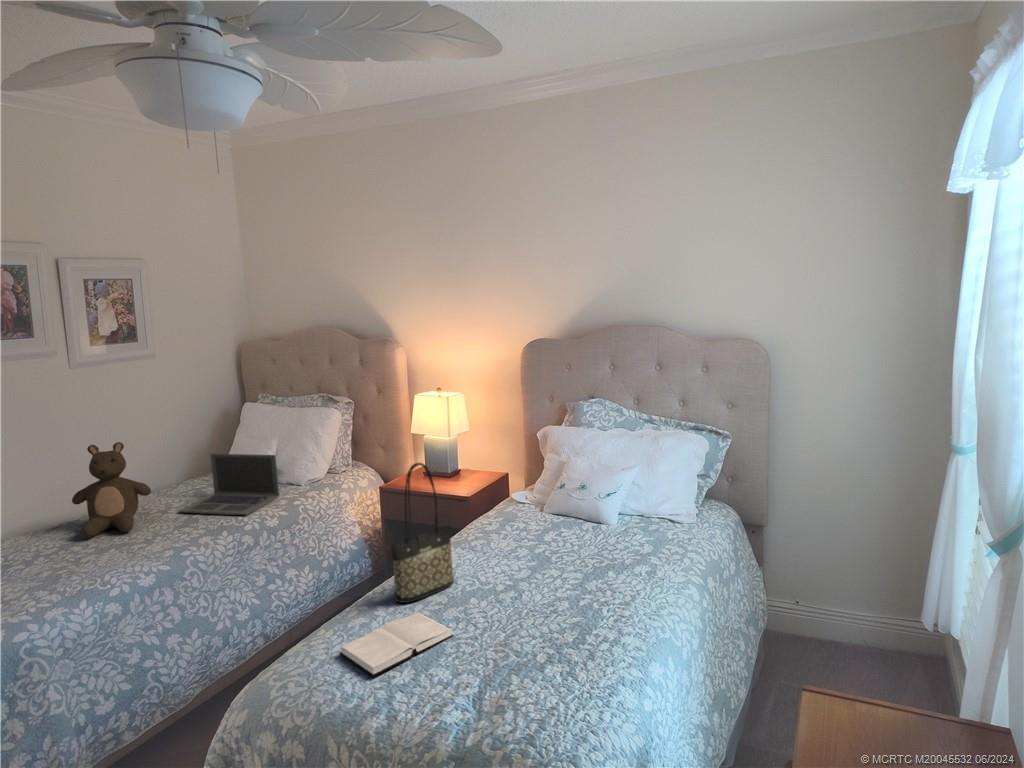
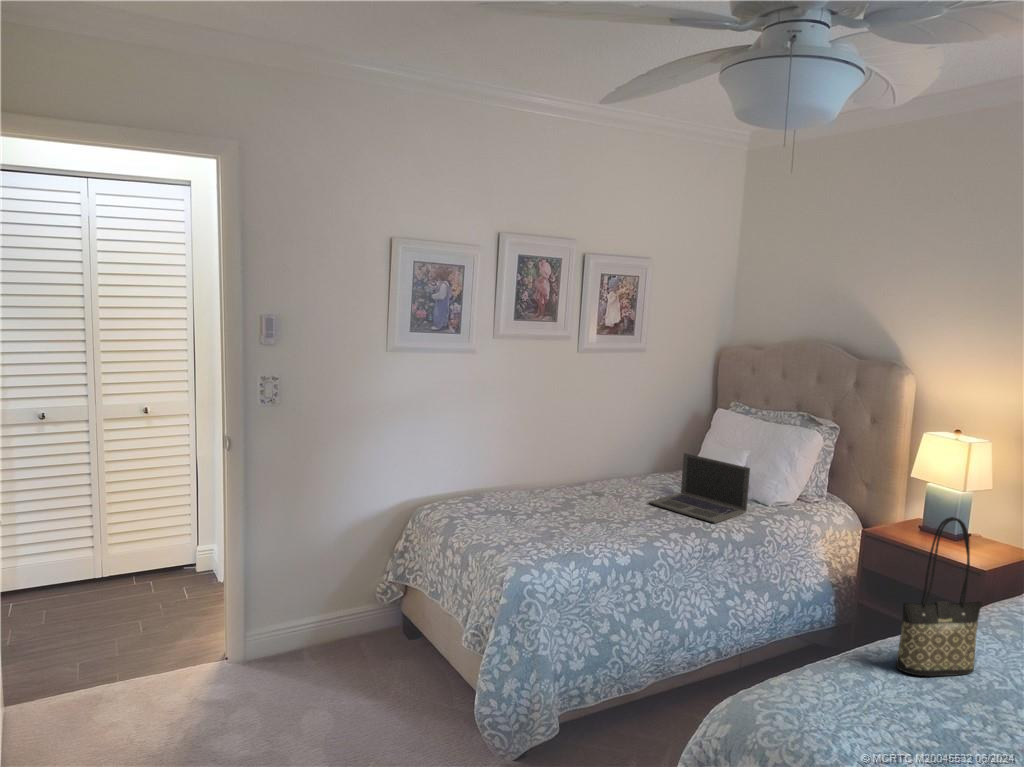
stuffed bear: present [72,442,151,538] -> none [565,424,629,510]
hardback book: present [340,612,453,677] -> none [833,690,978,744]

